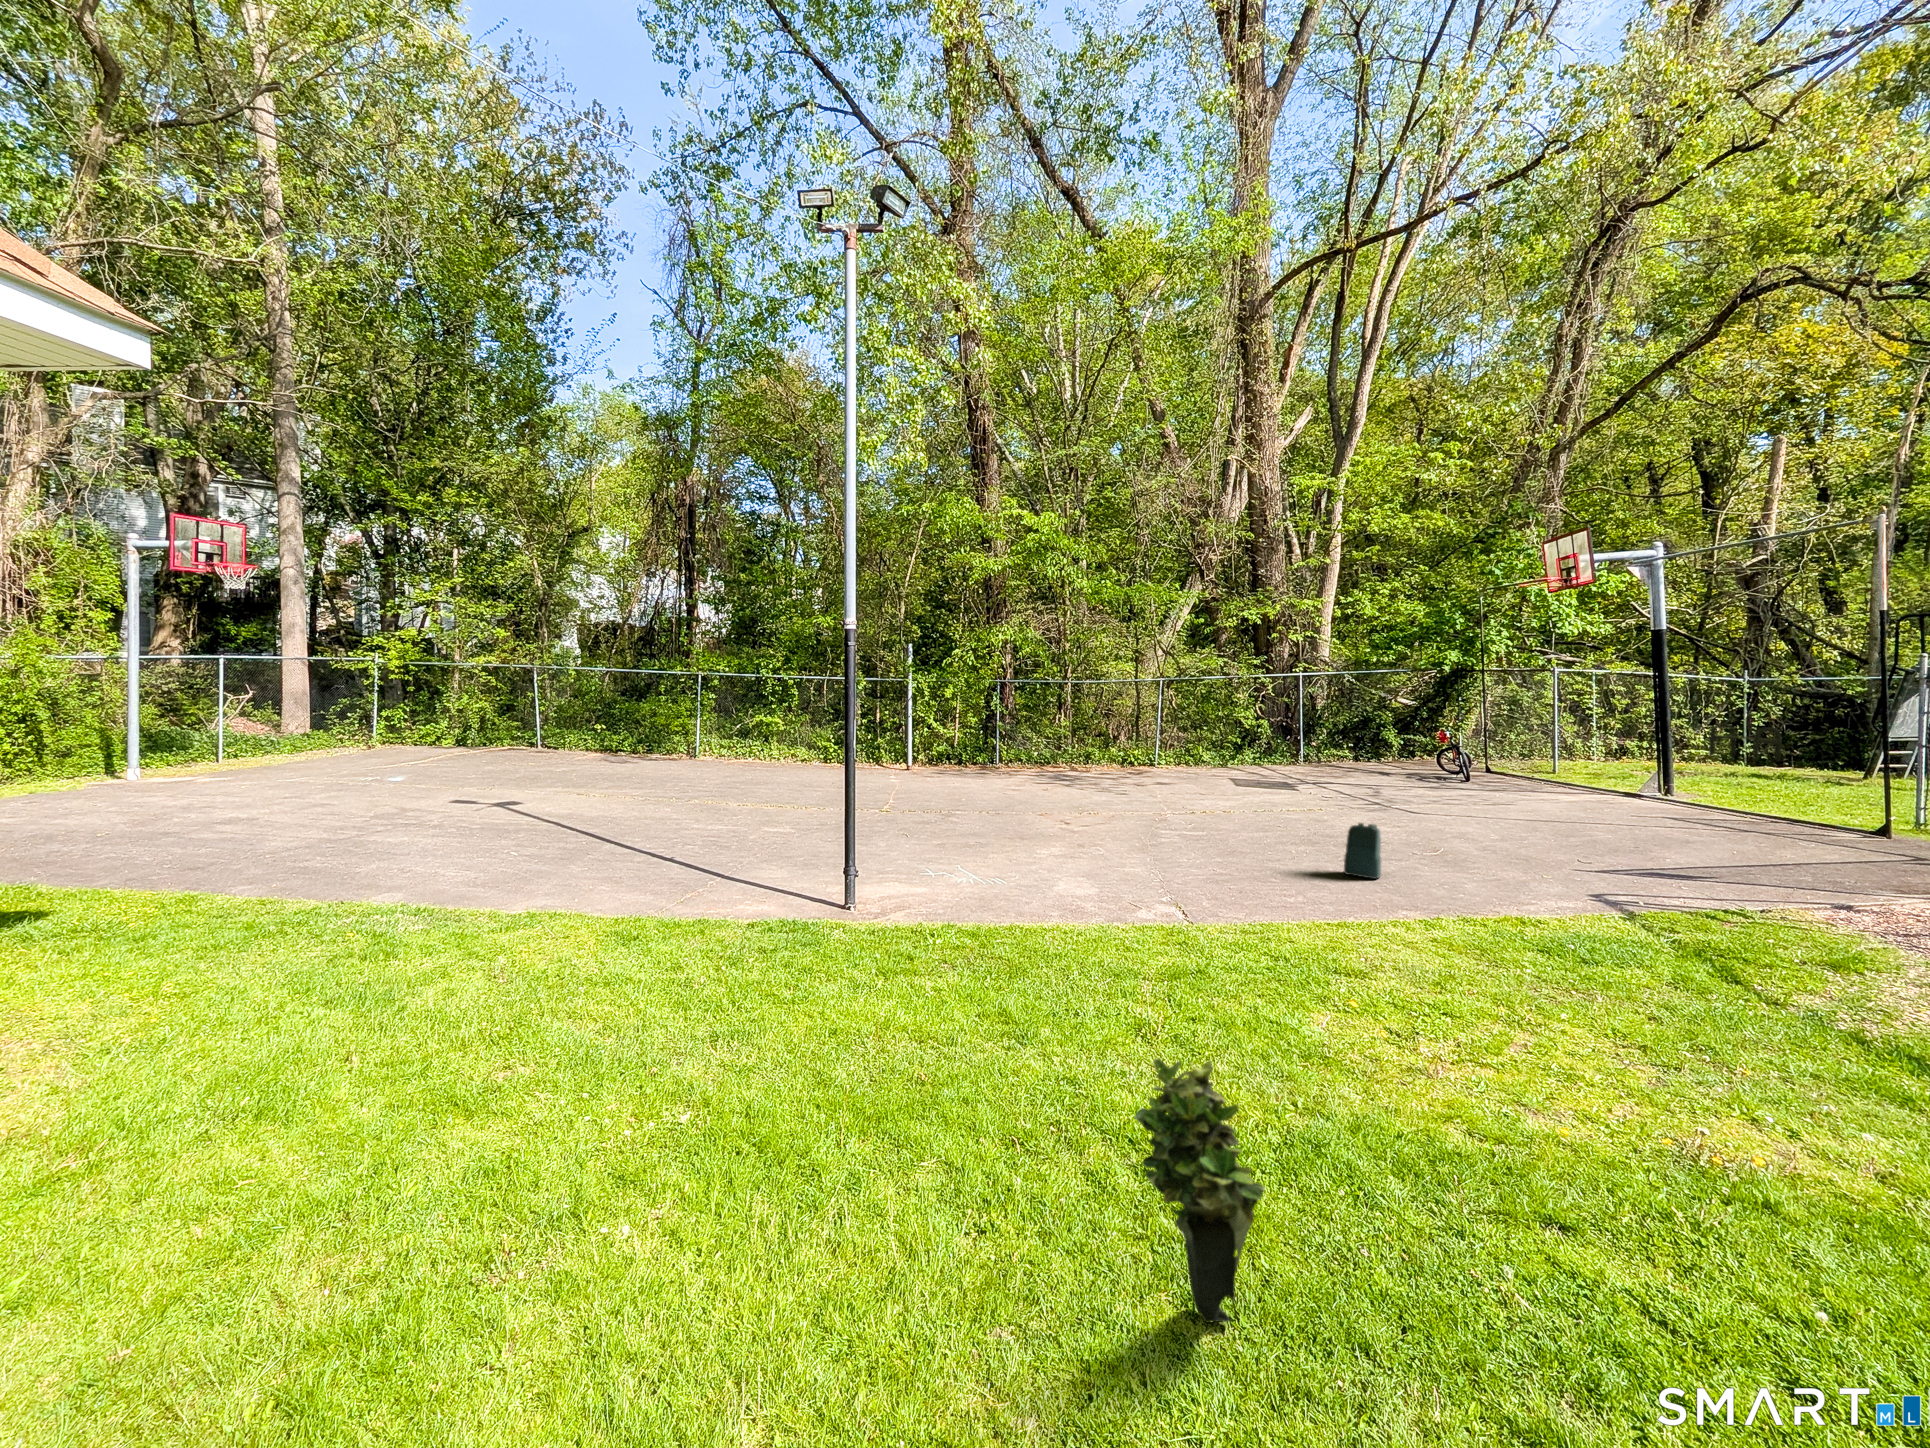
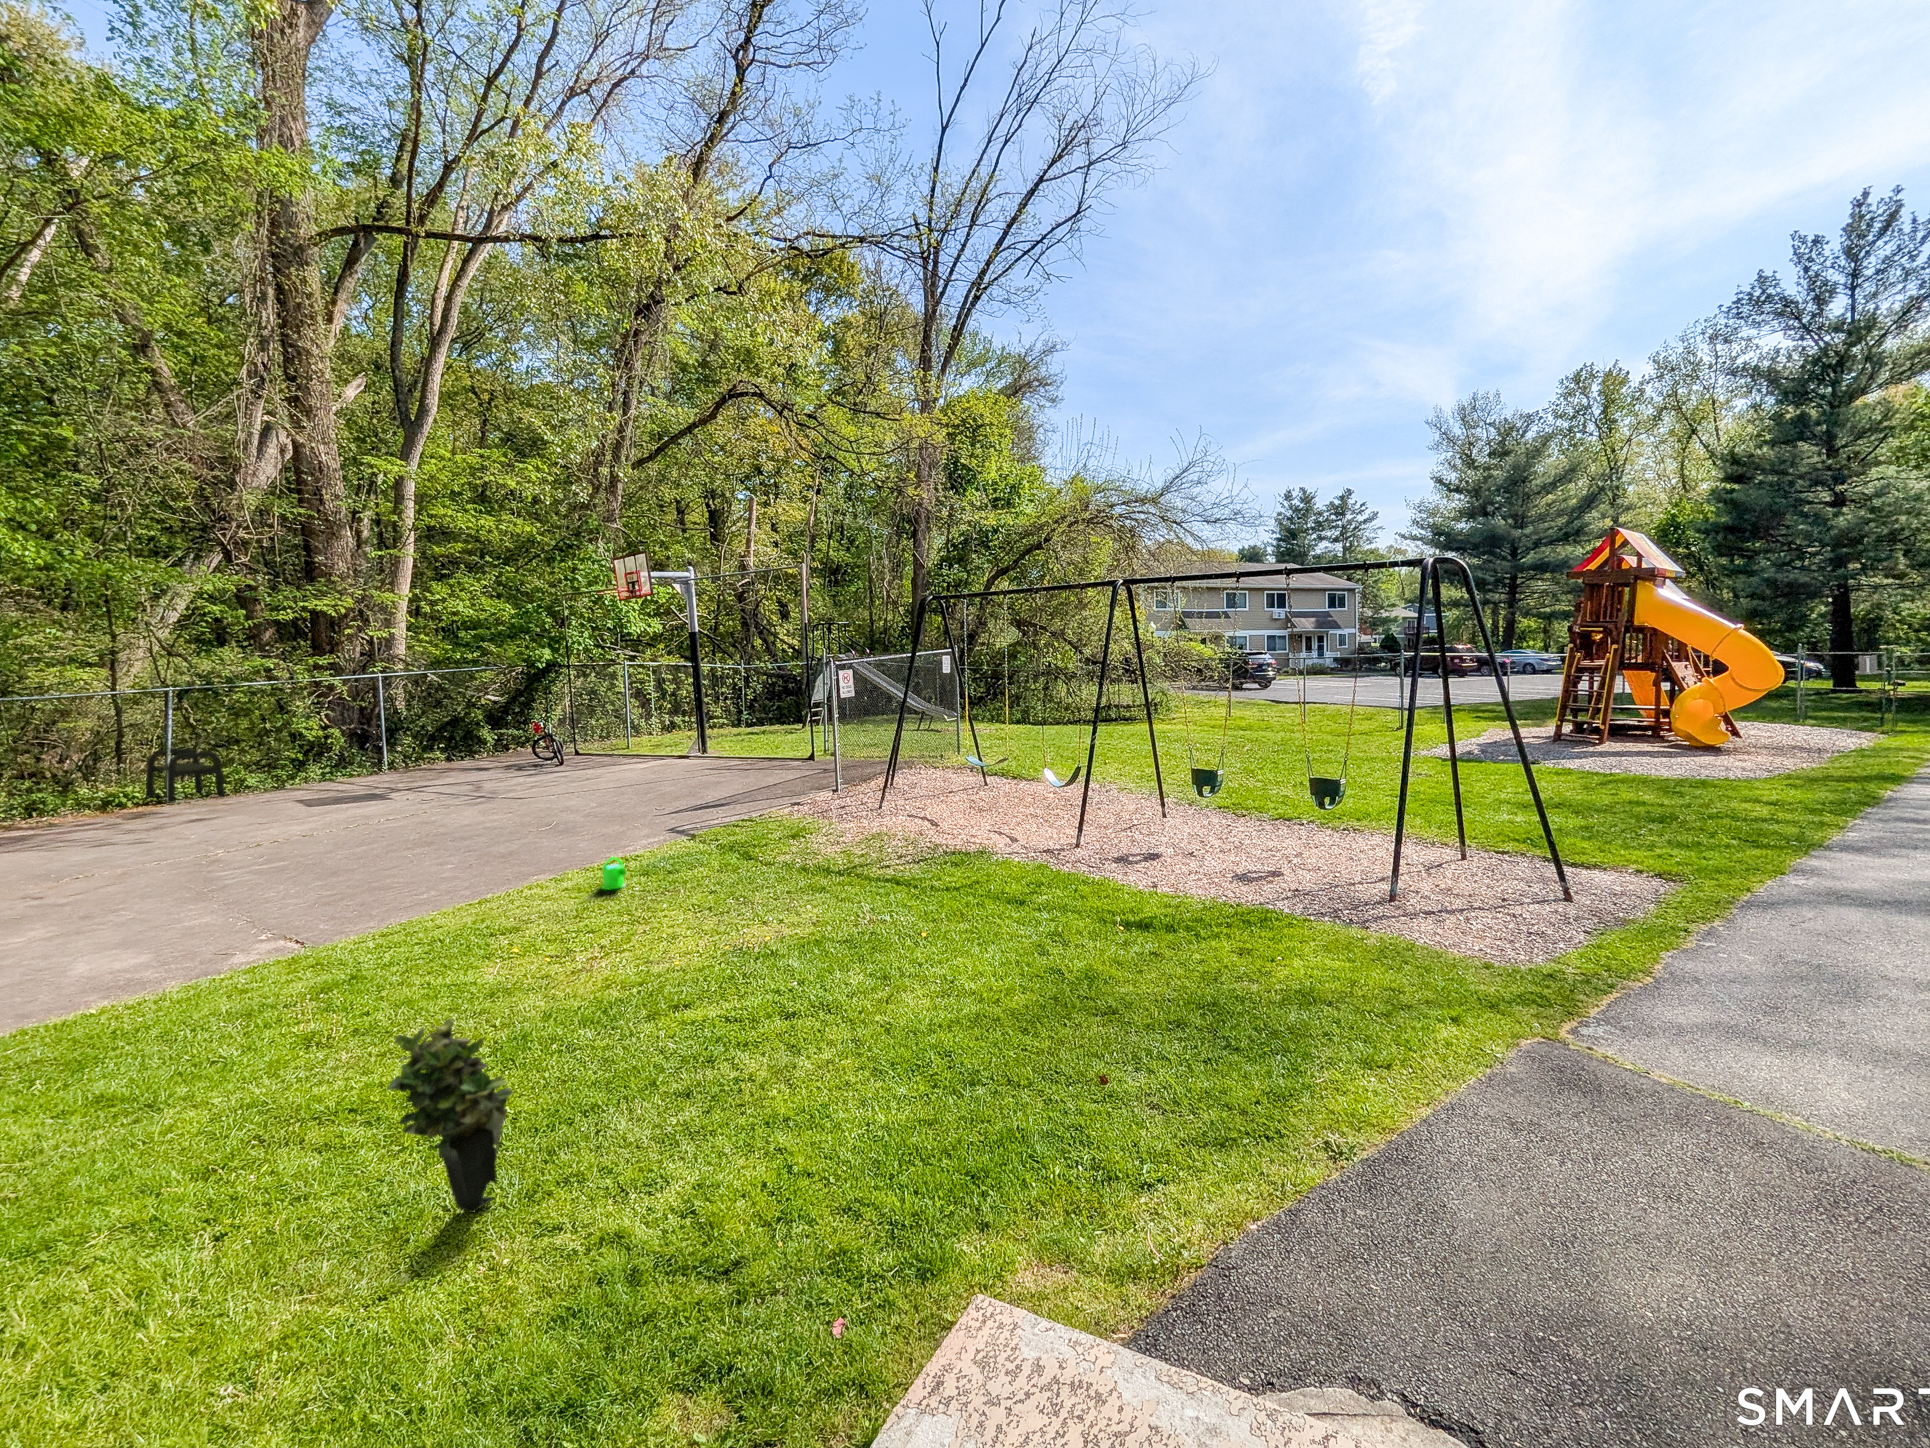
bench: present [1709,724,1781,762] -> present [146,748,225,803]
backpack: present [1344,823,1381,879] -> none [473,813,510,865]
watering can: none [1475,907,1511,951] -> present [601,857,626,890]

